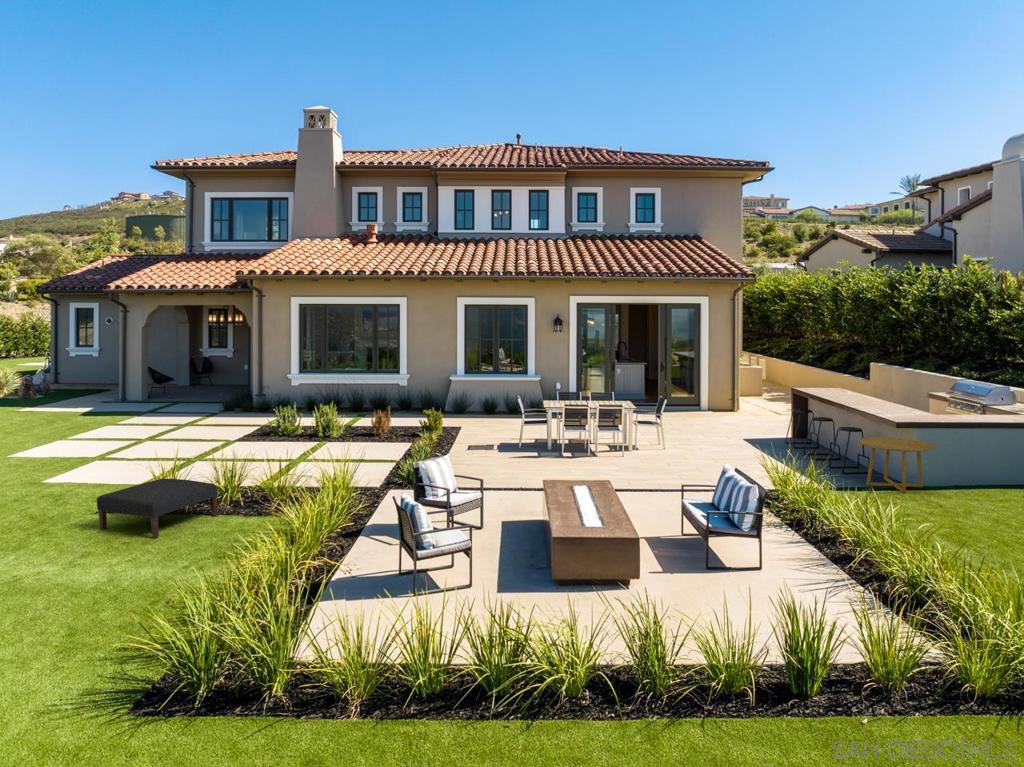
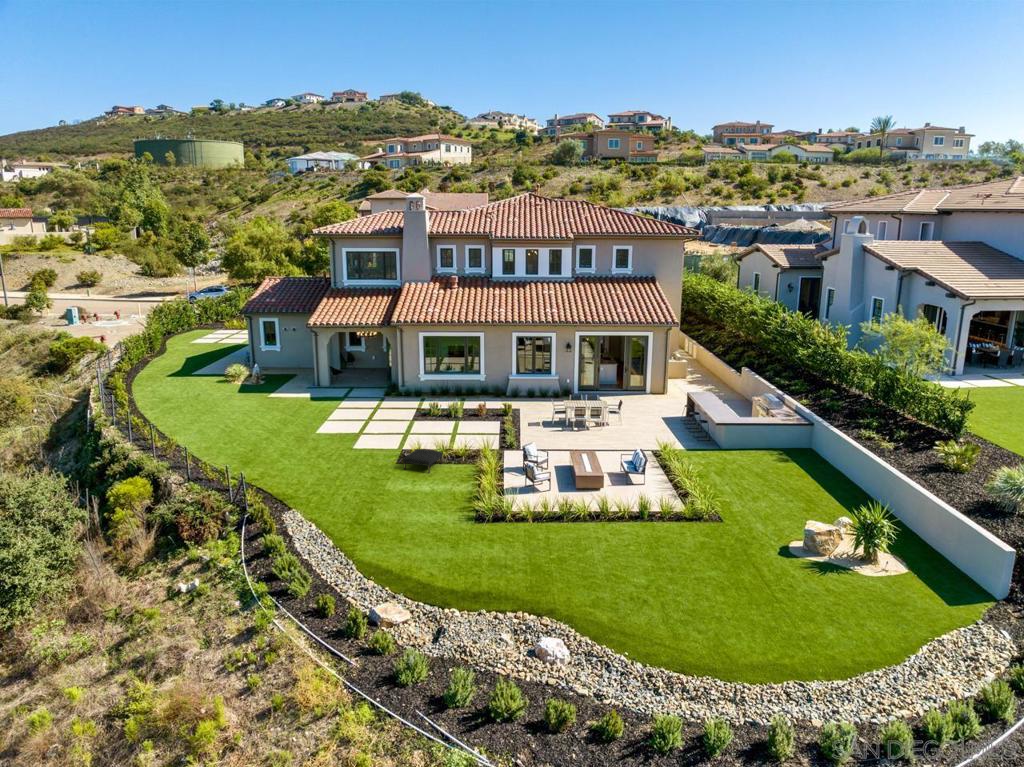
round table: present [859,437,936,493] -> none [700,428,729,454]

